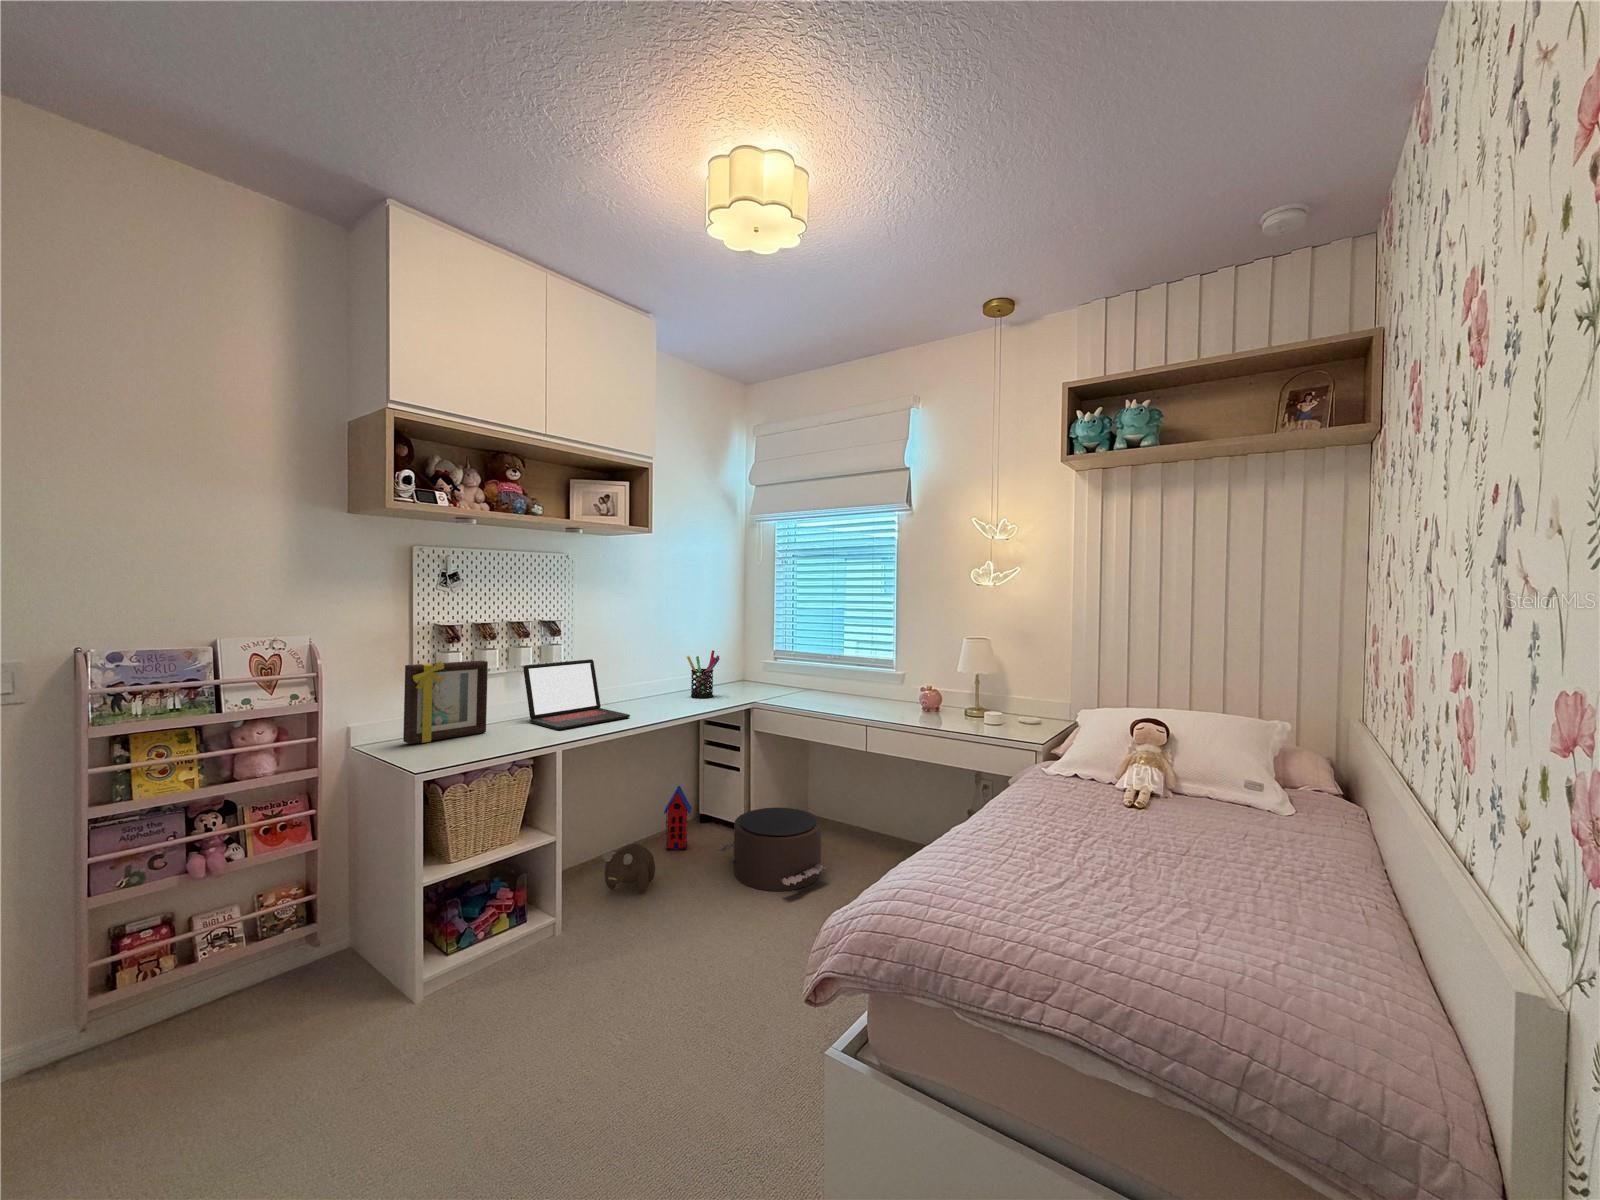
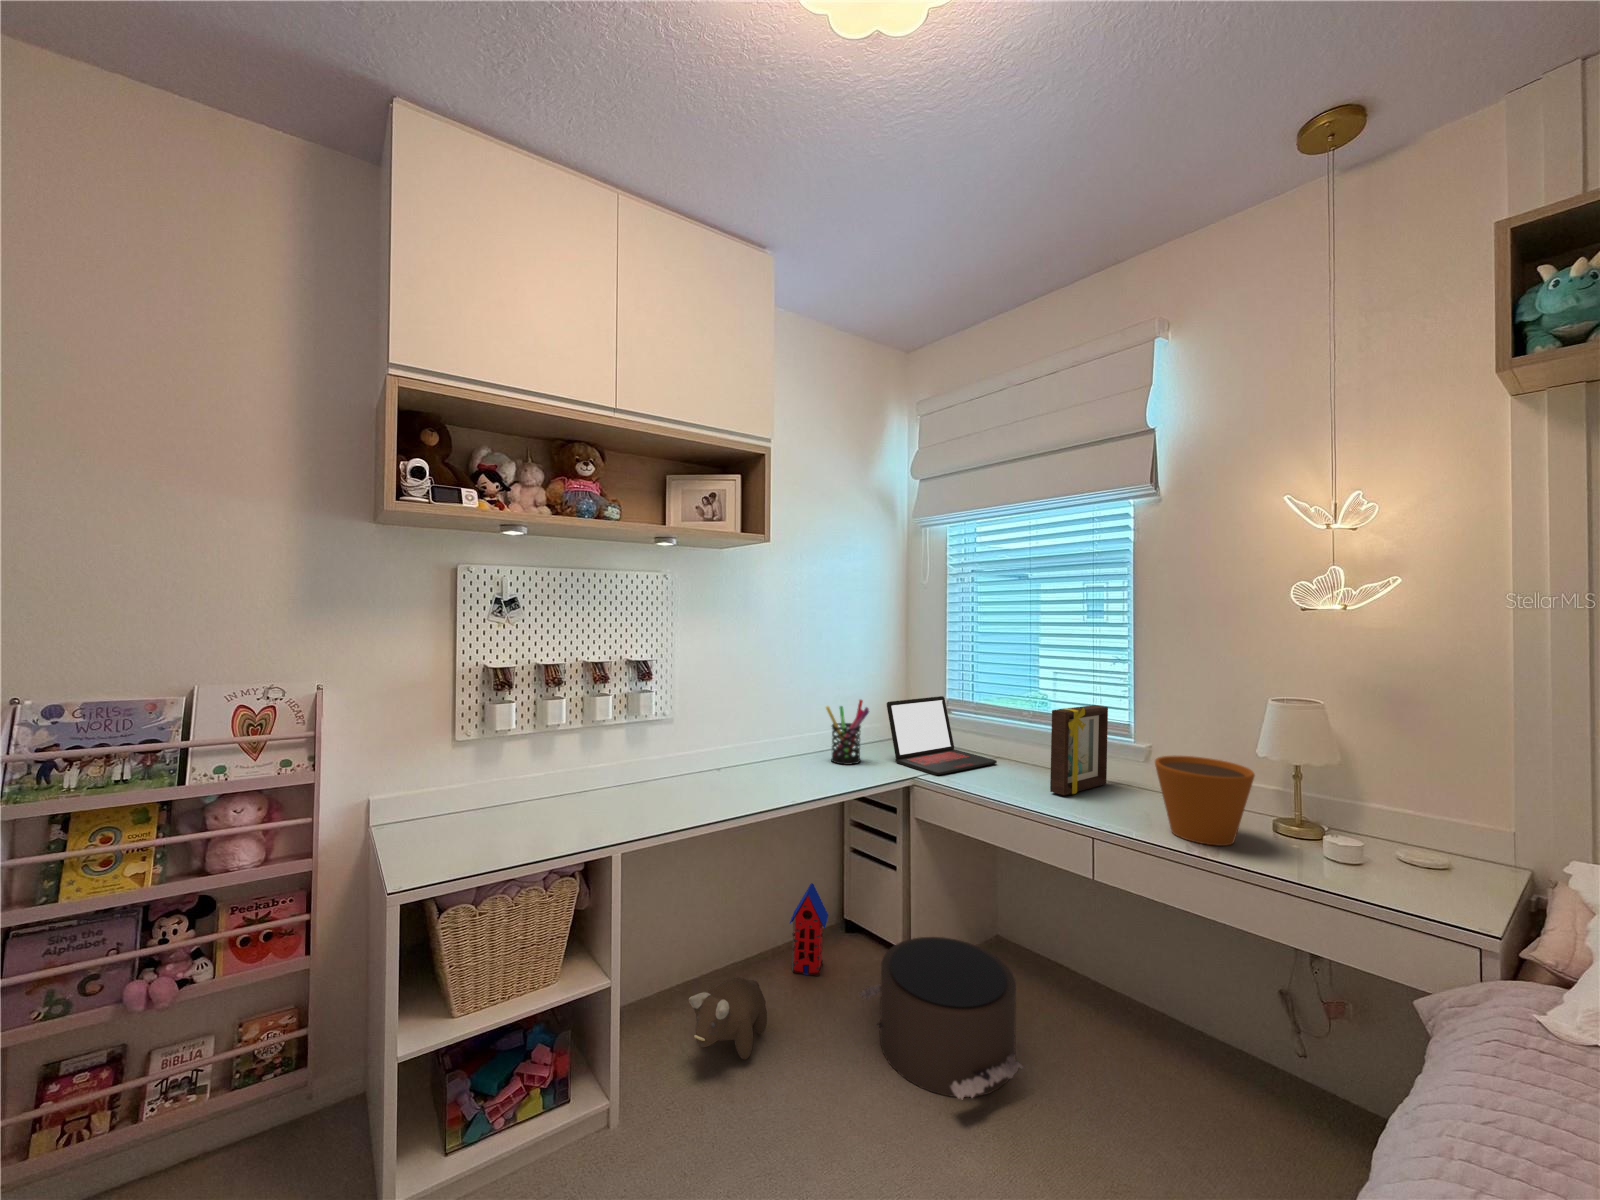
laptop: present [523,659,630,730] -> present [887,696,997,775]
picture frame: present [403,661,488,744] -> present [1050,705,1108,795]
flower pot: none [903,672,954,721] -> present [1155,756,1255,846]

